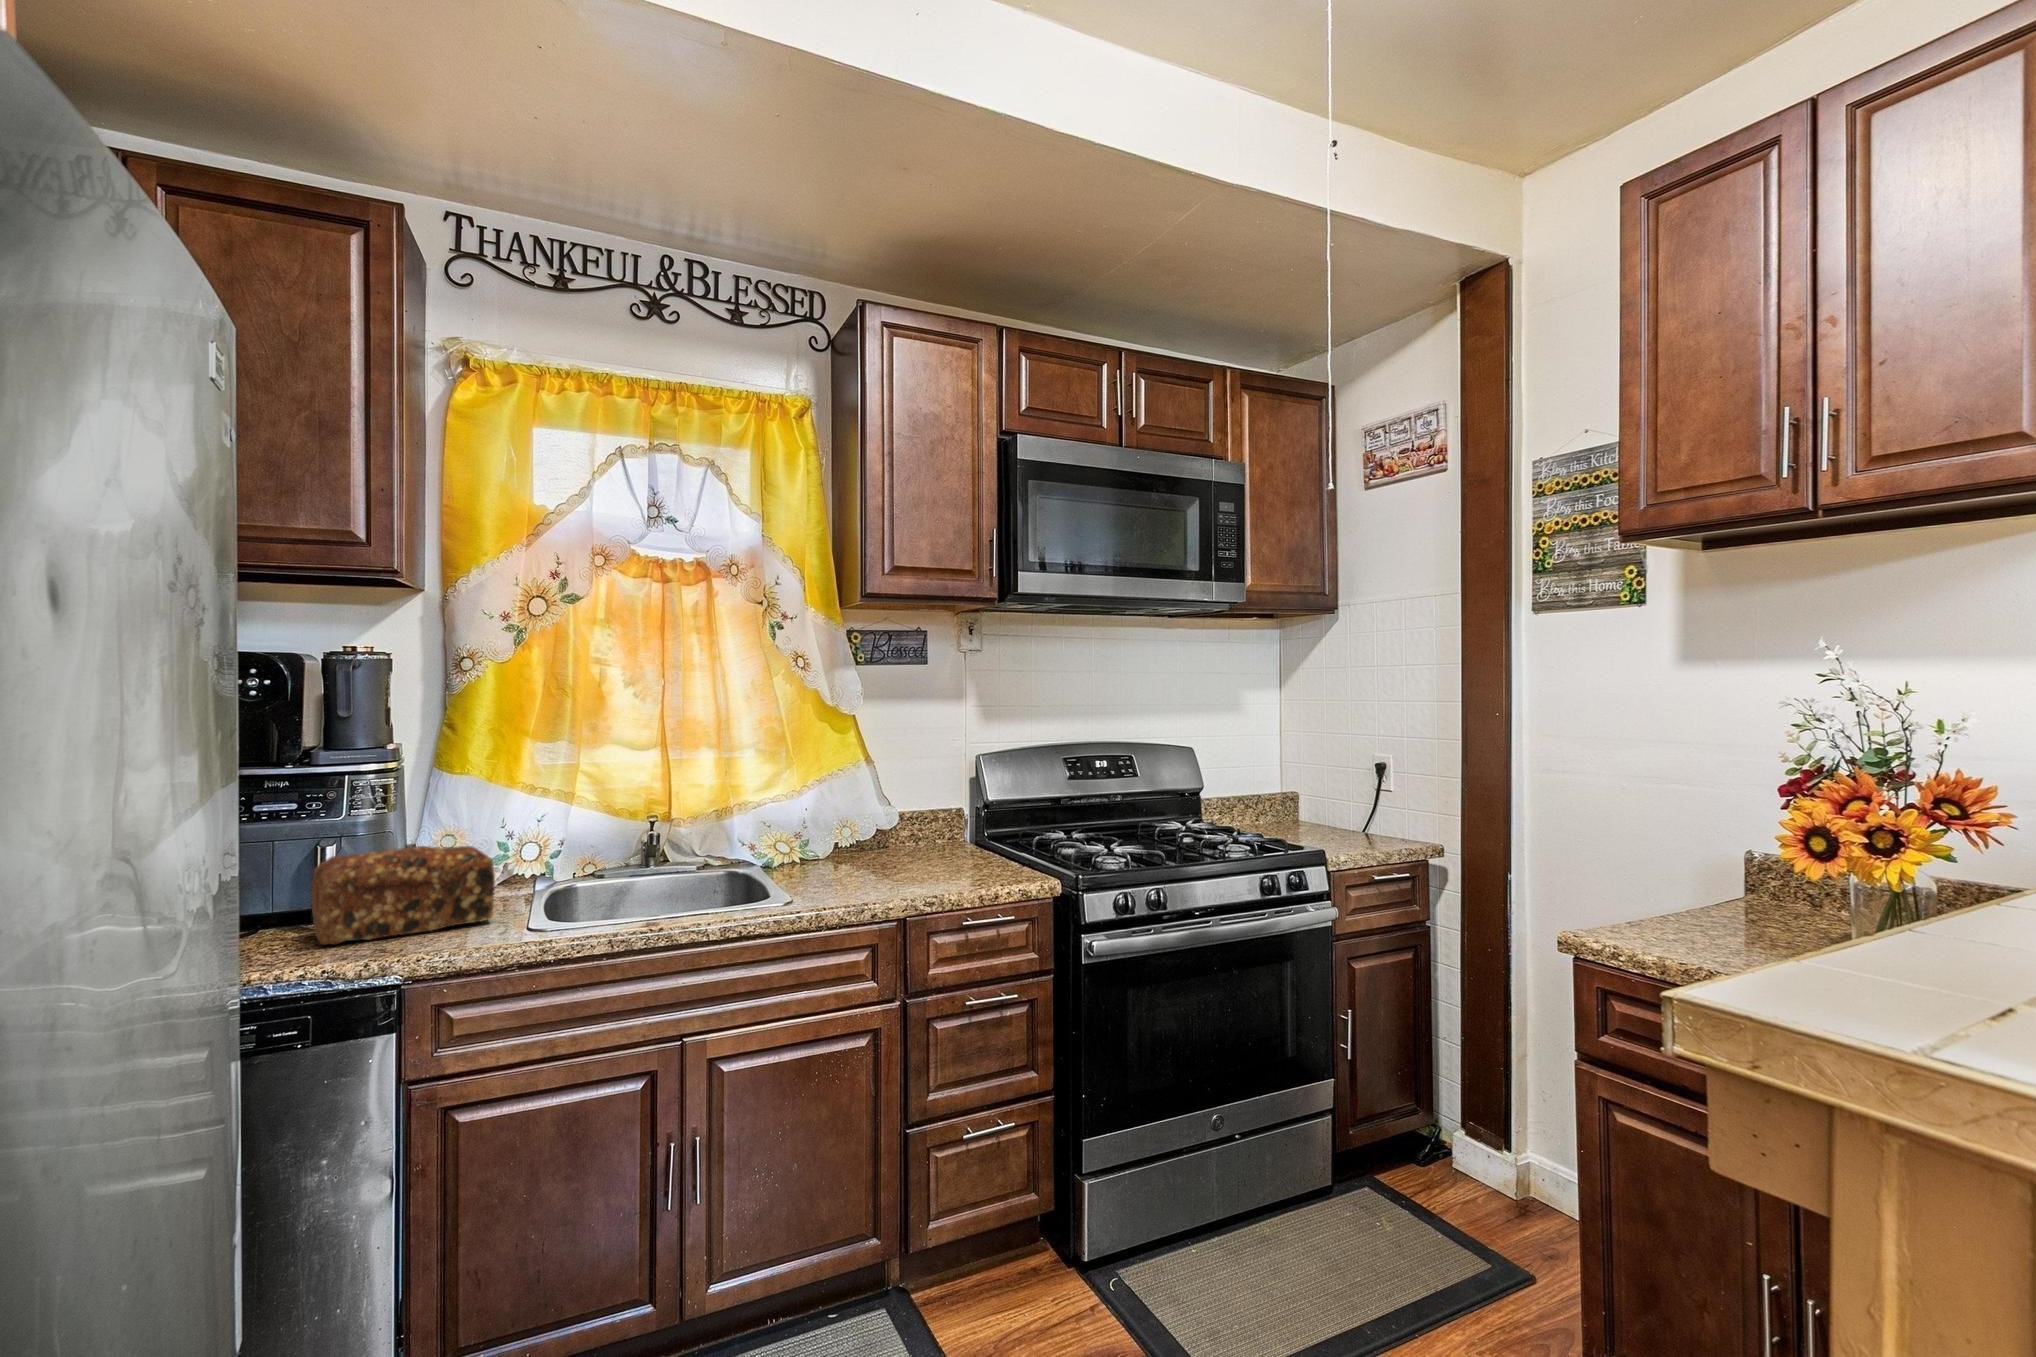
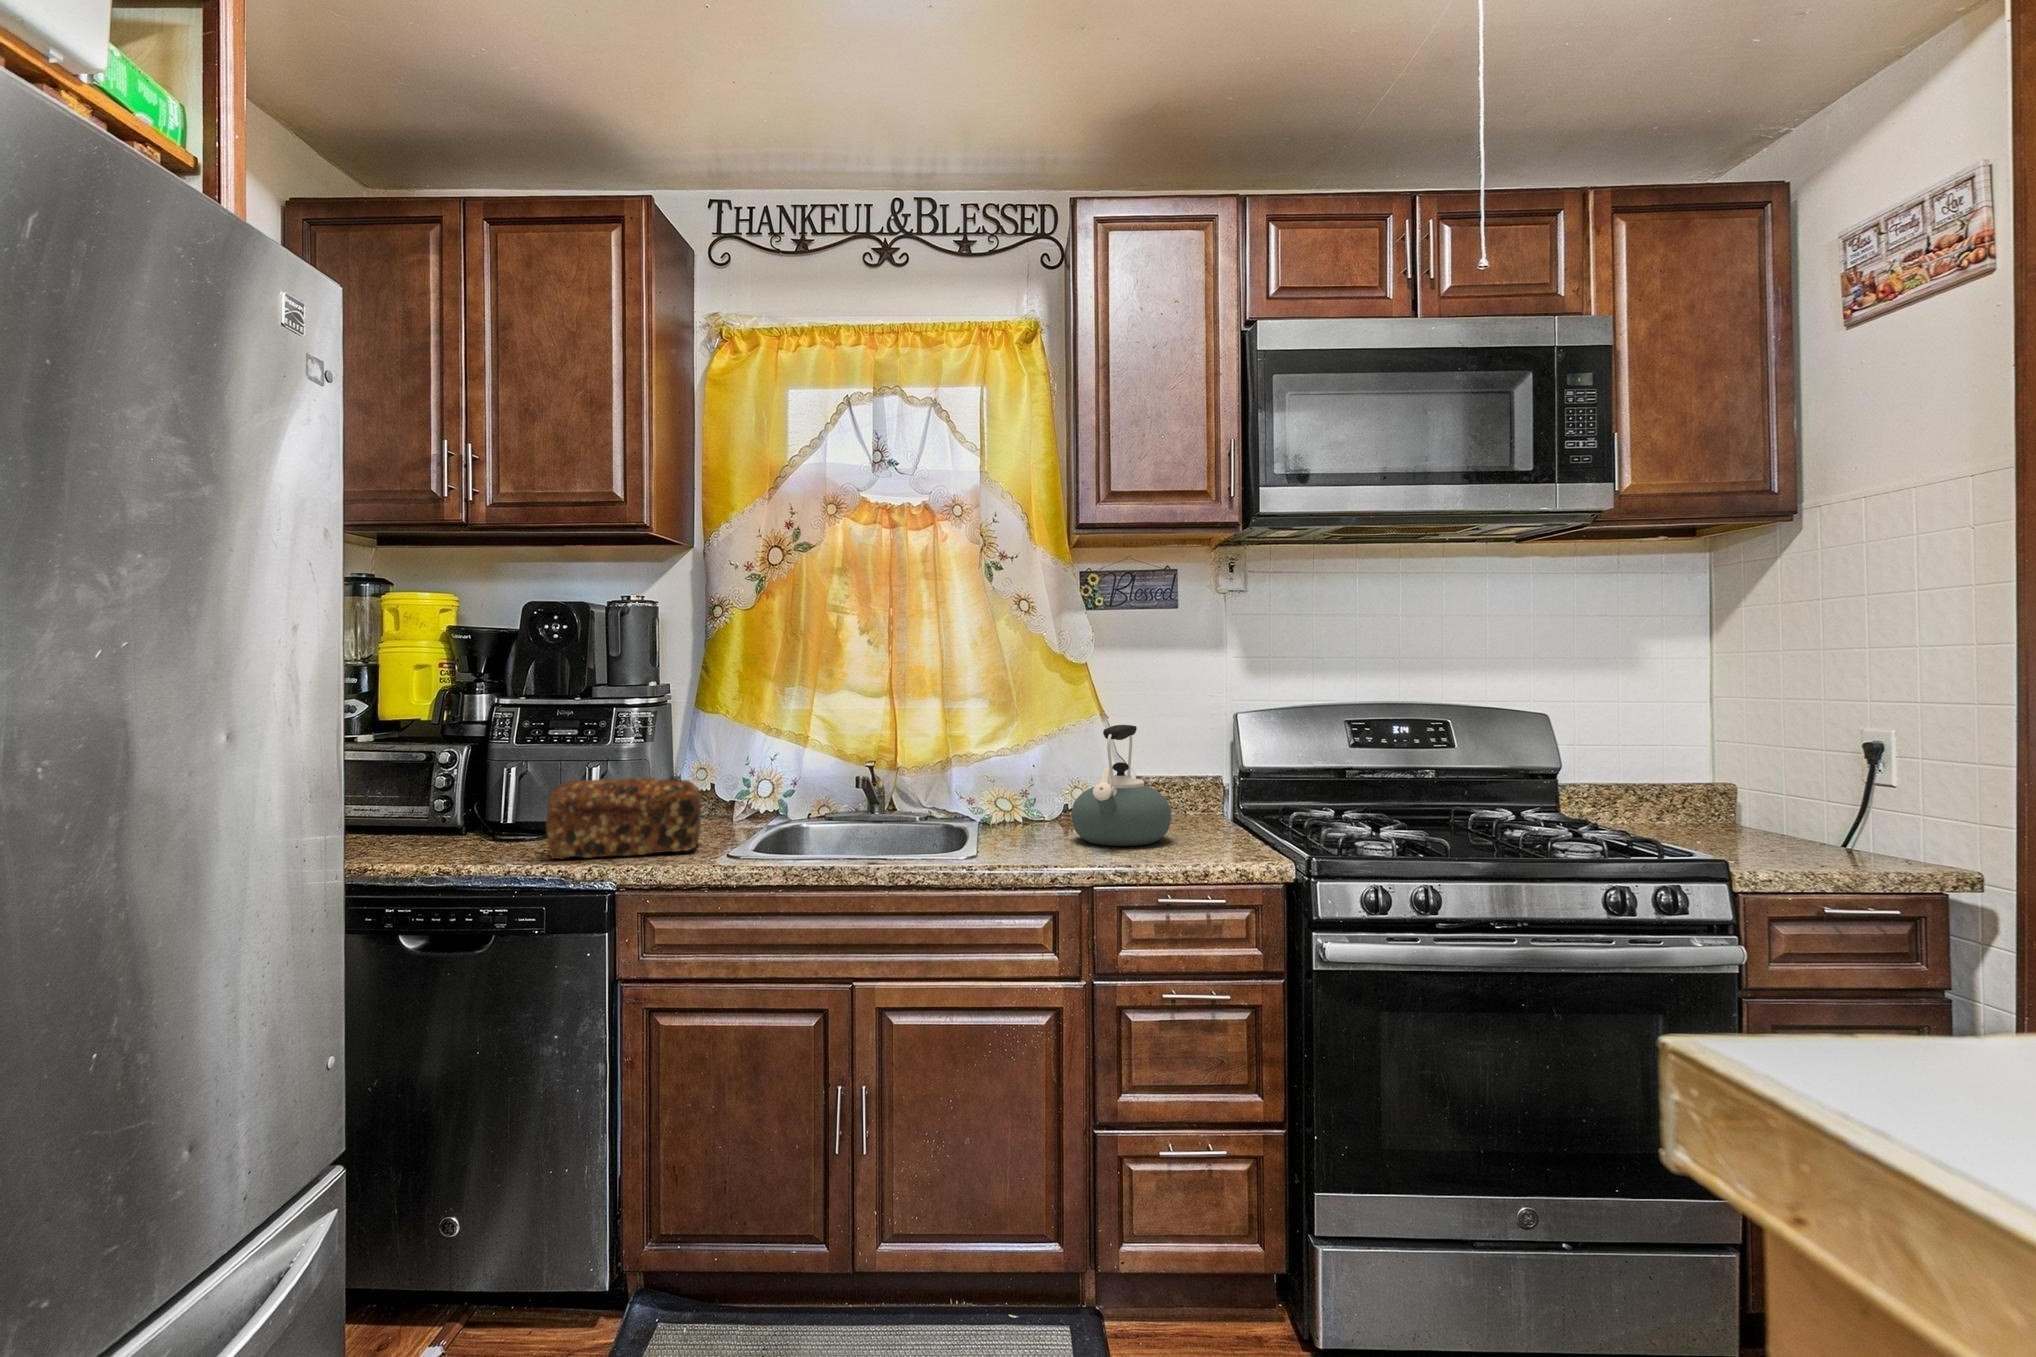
kettle: none [861,772,949,880] -> present [1072,725,1171,846]

